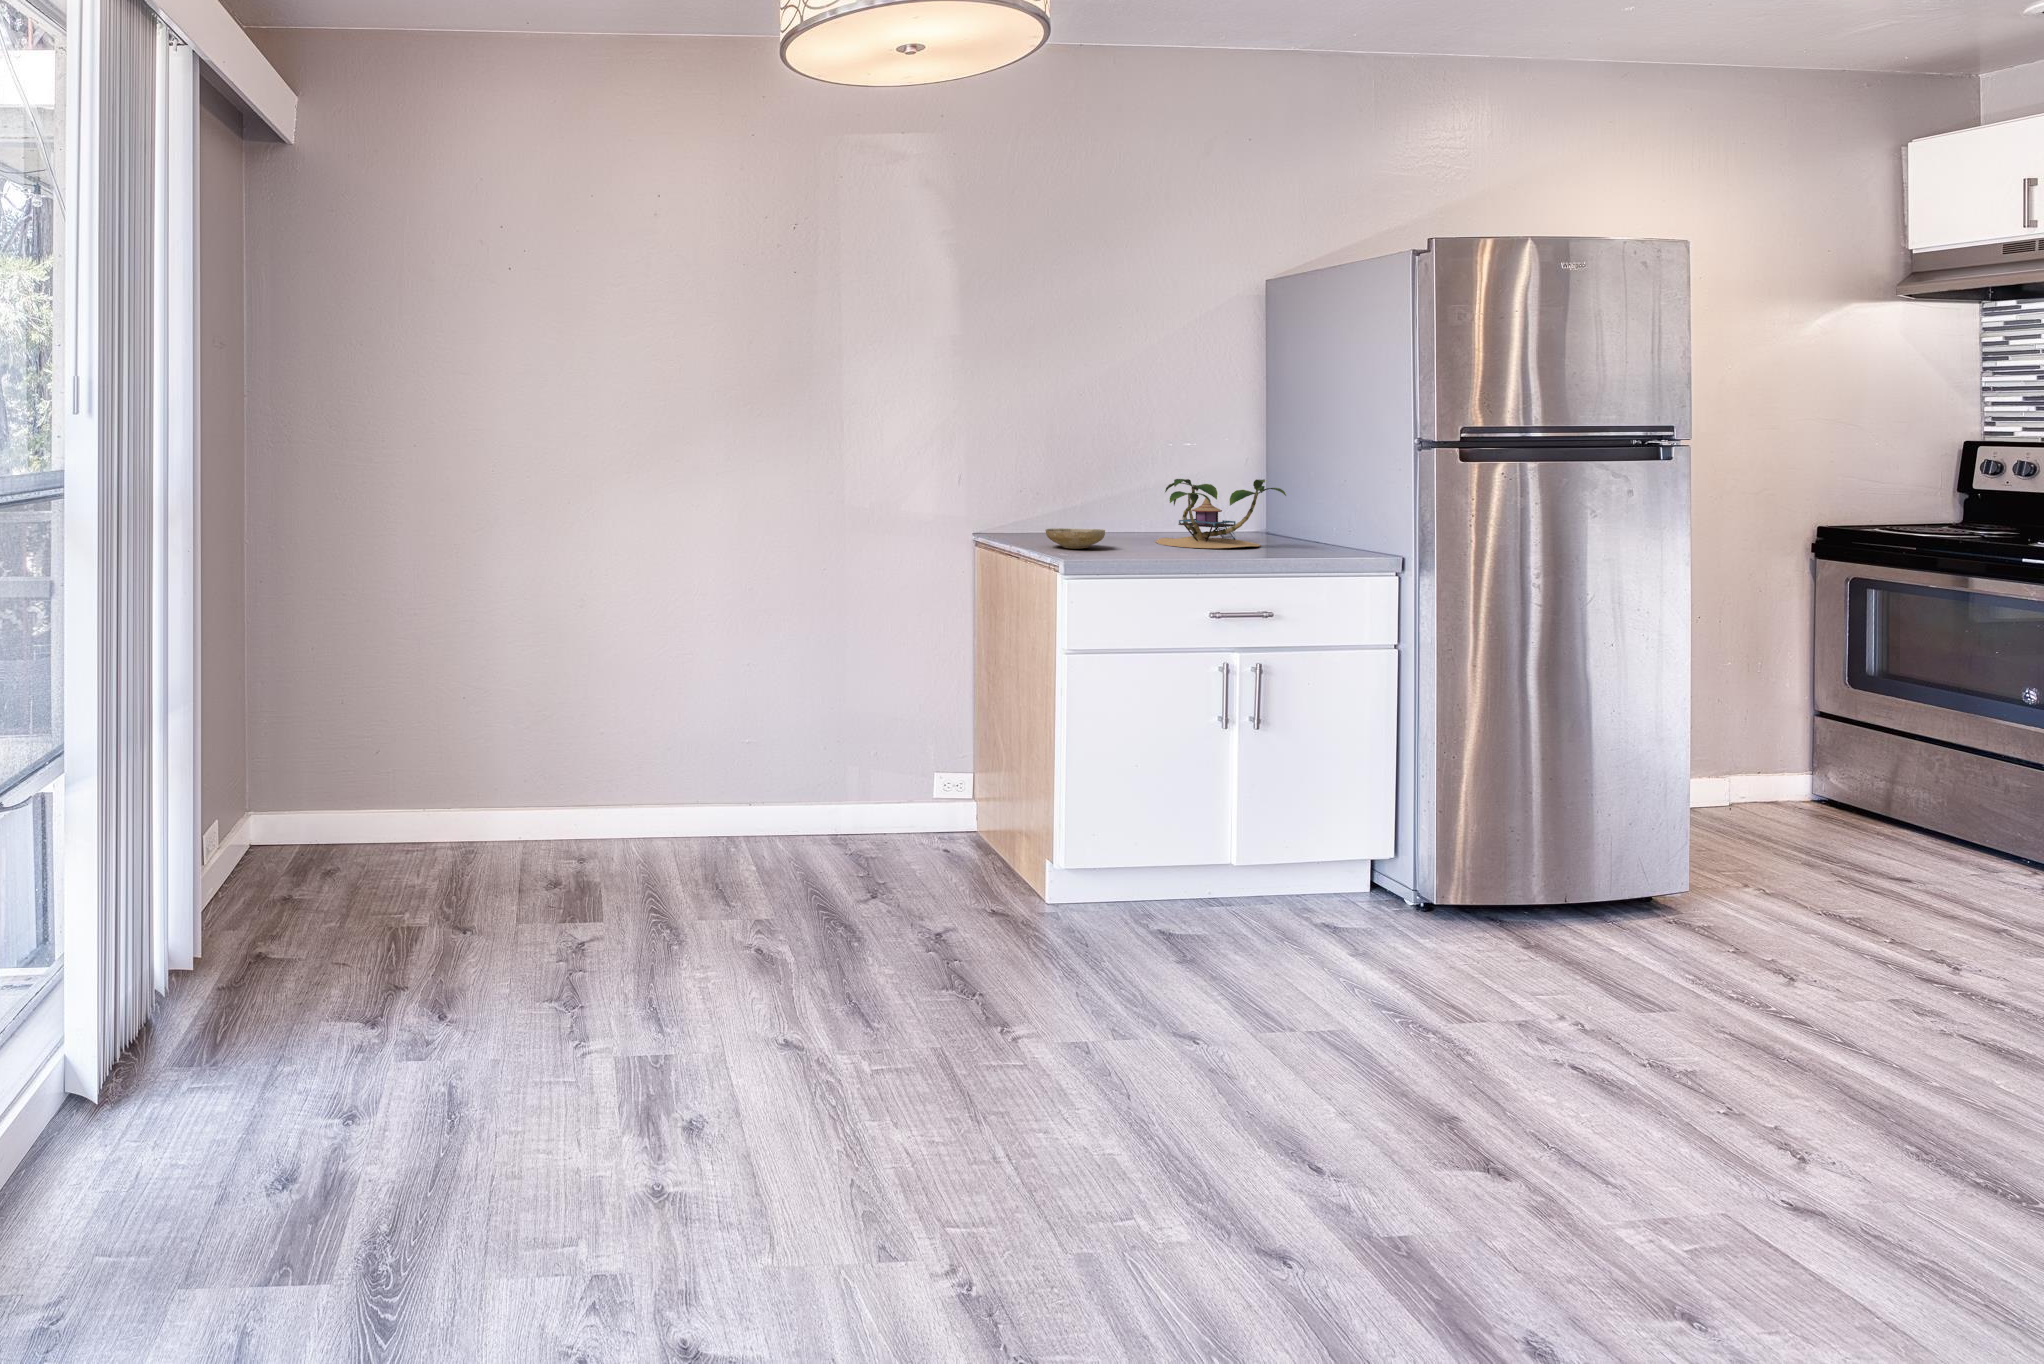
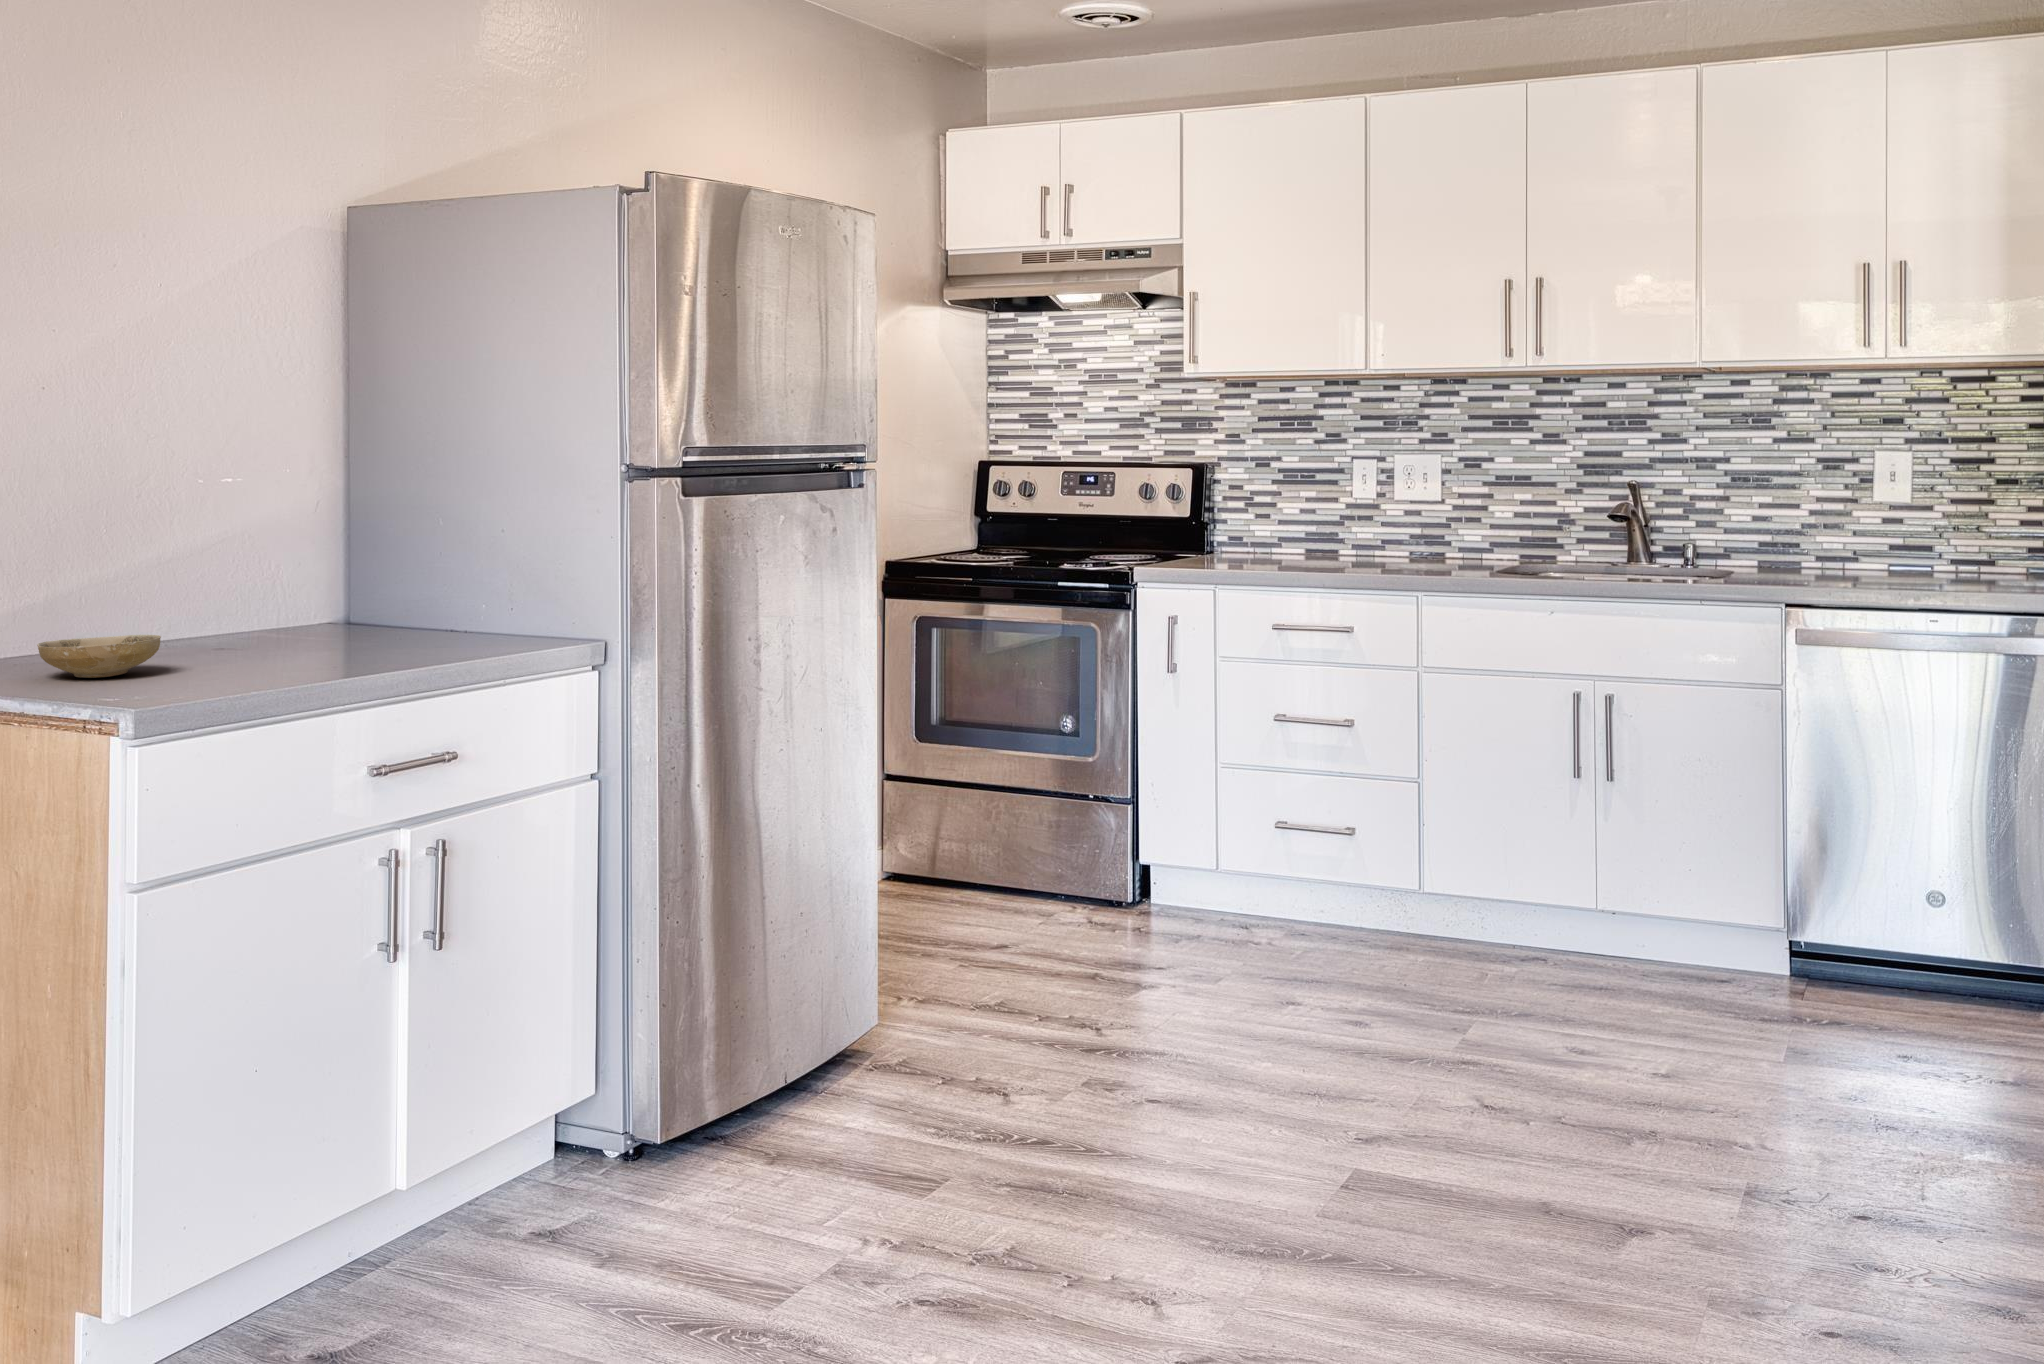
plant: present [1156,479,1286,548] -> none [217,528,445,653]

